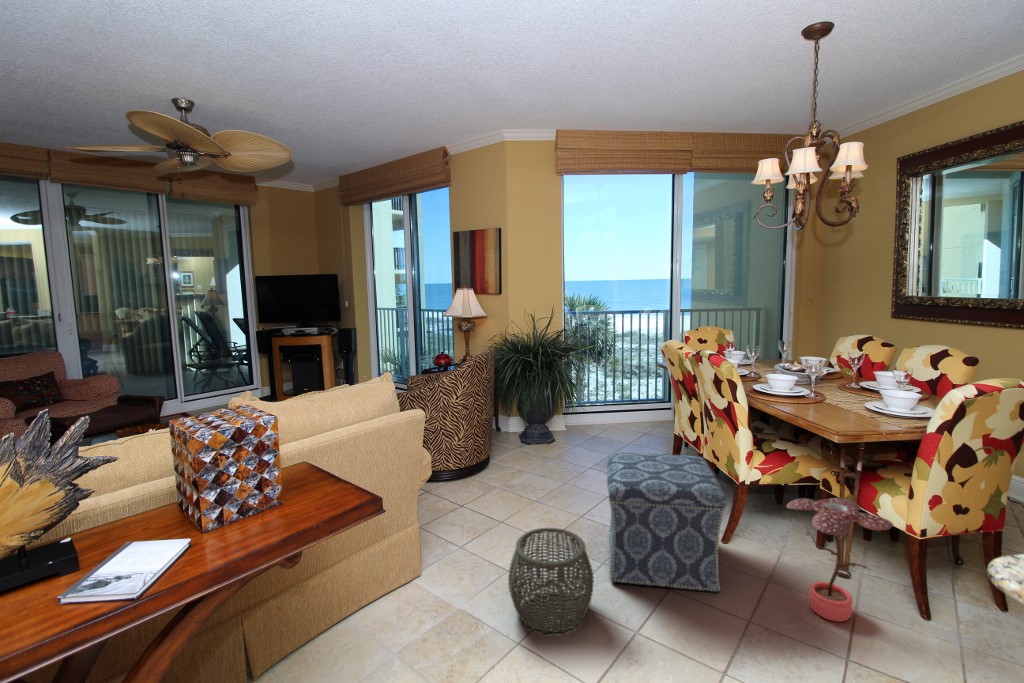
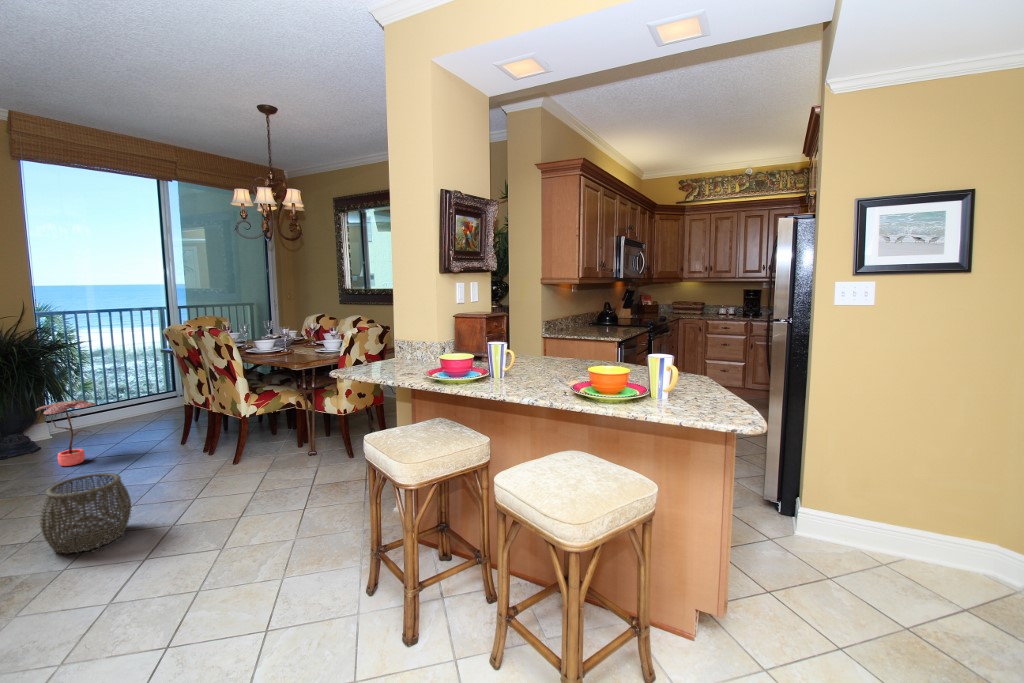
ottoman: present [607,453,727,592] -> none [126,405,235,508]
potted plant: present [786,498,893,622] -> present [35,400,96,466]

